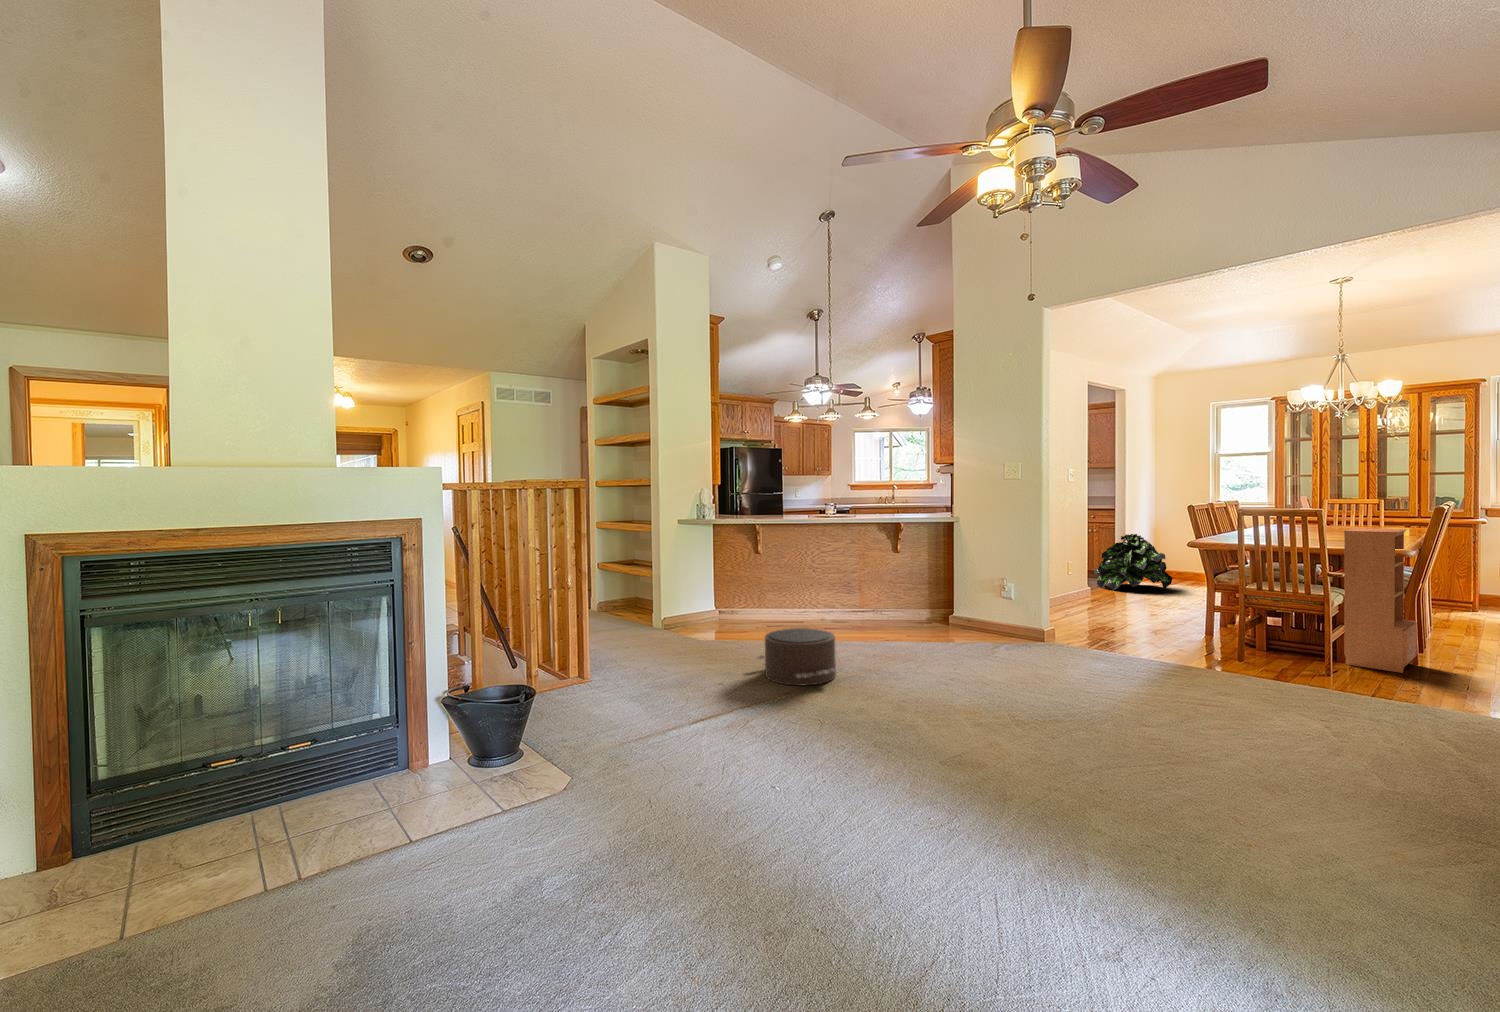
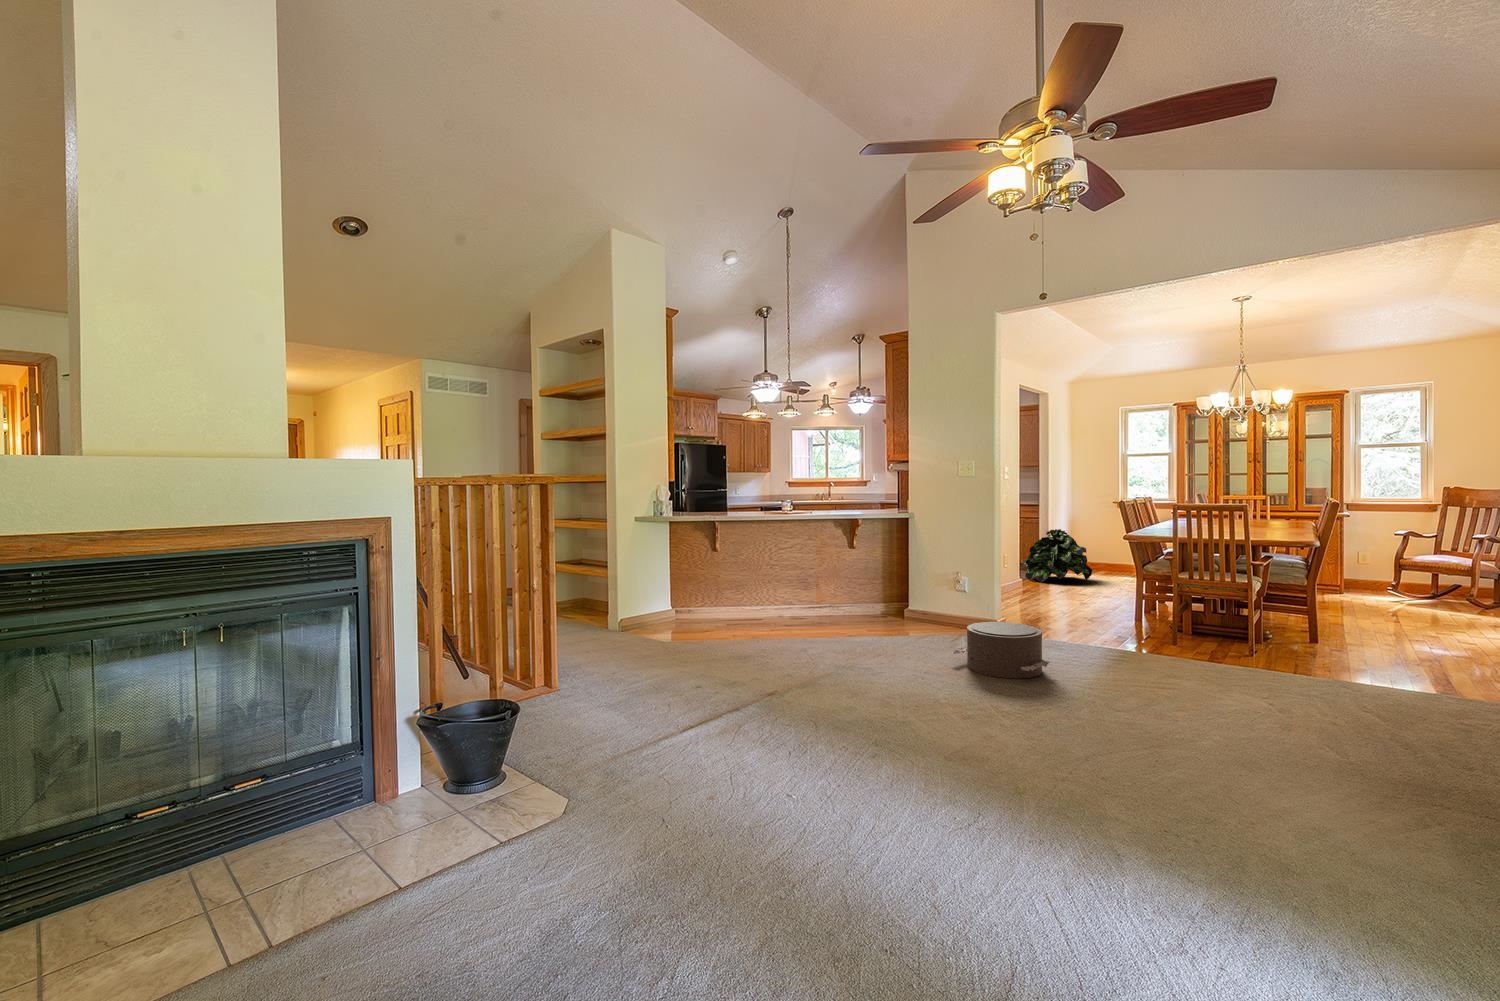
bookcase: present [1344,528,1417,673] -> none [1265,523,1323,654]
pouf: present [757,628,836,685] -> present [952,622,1051,678]

